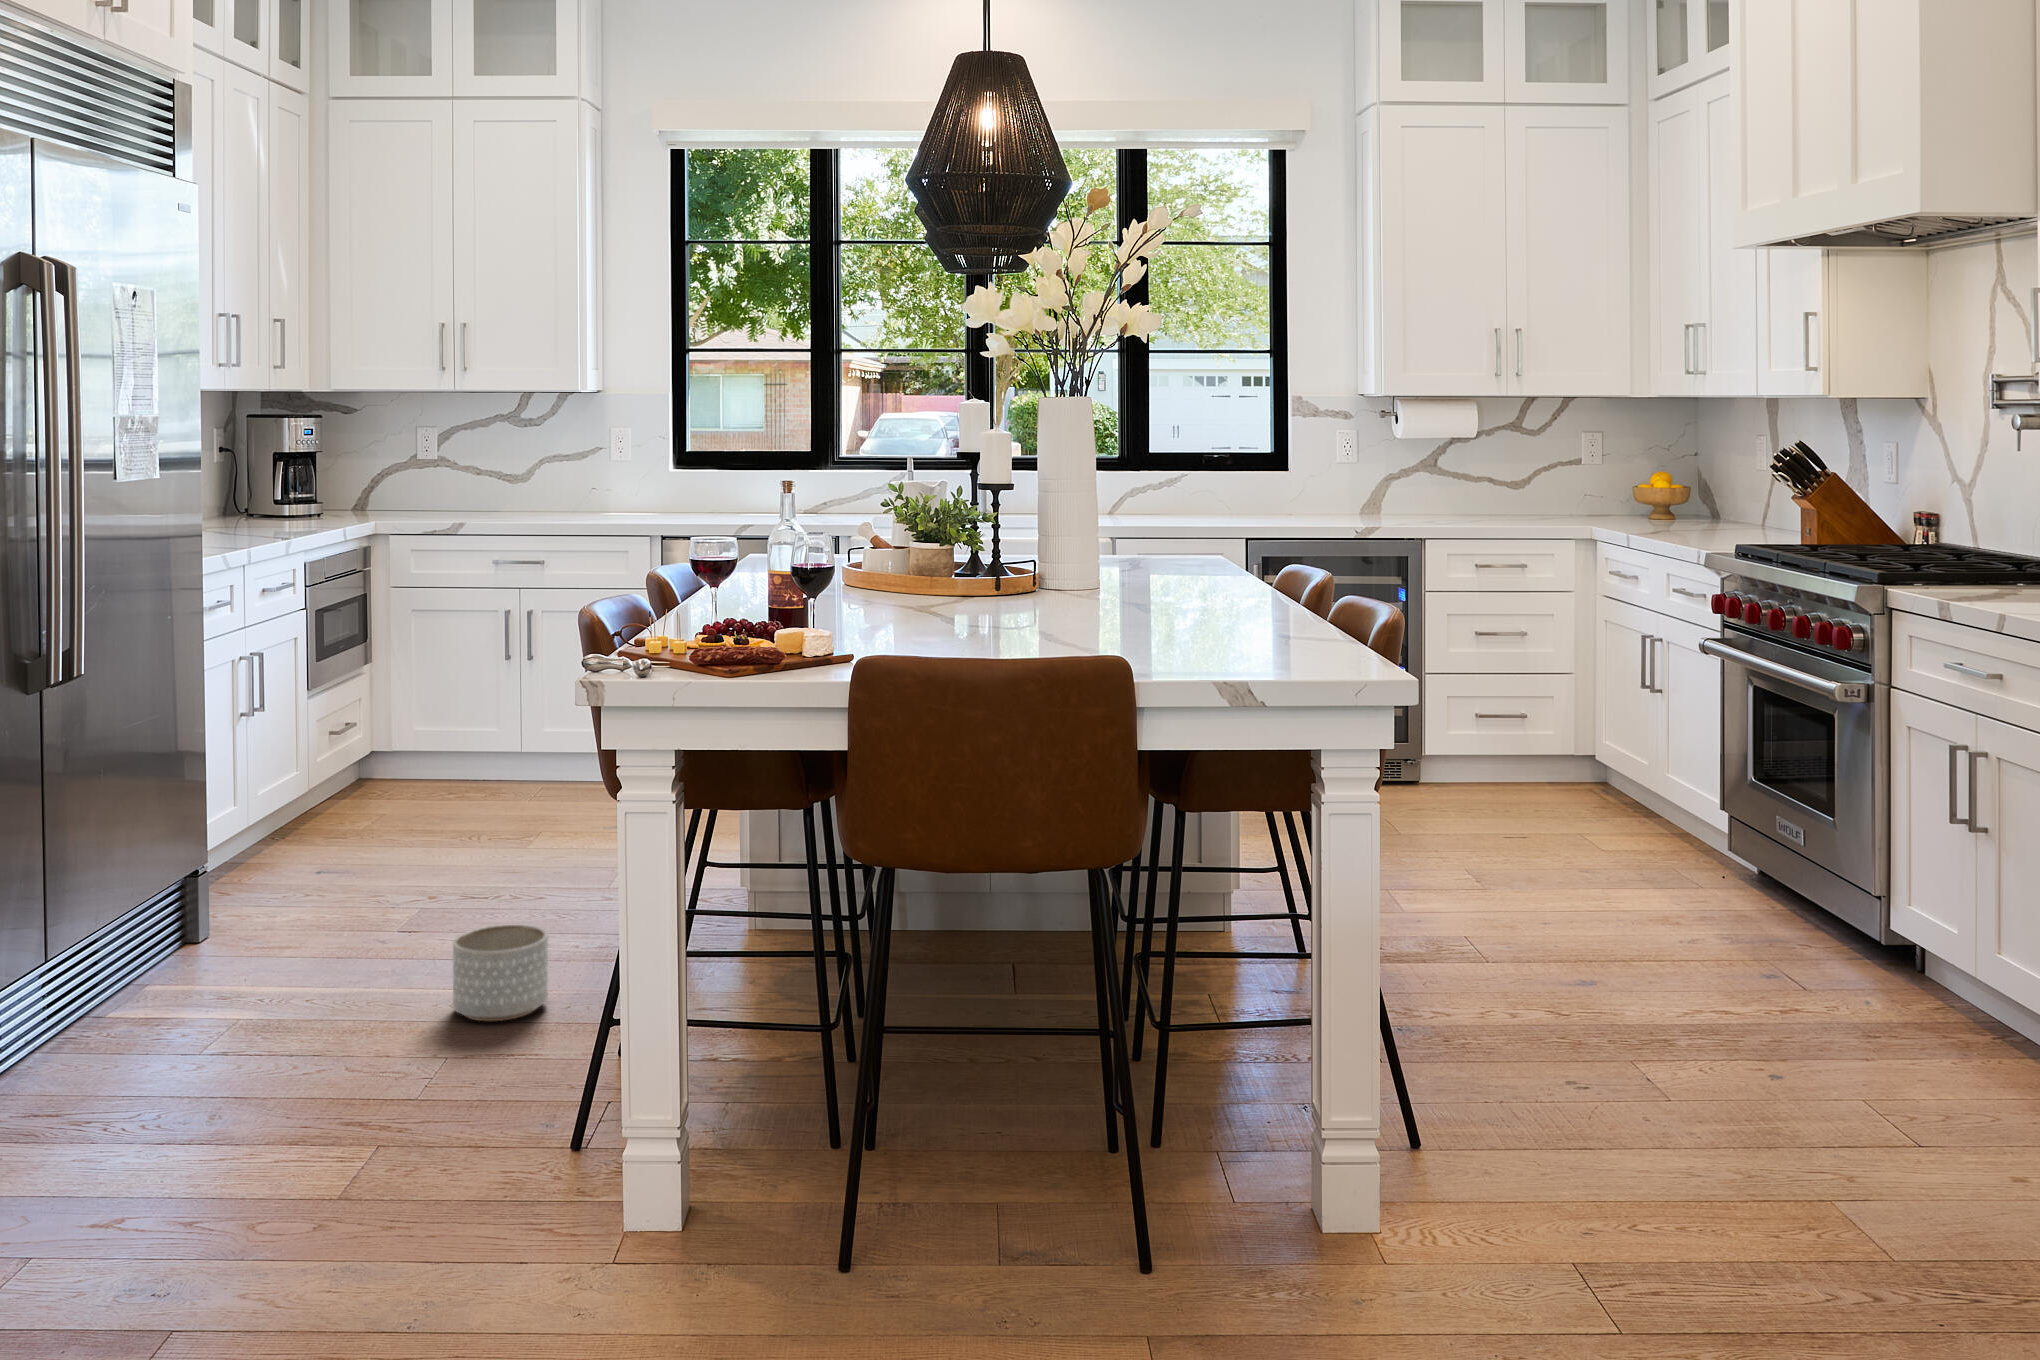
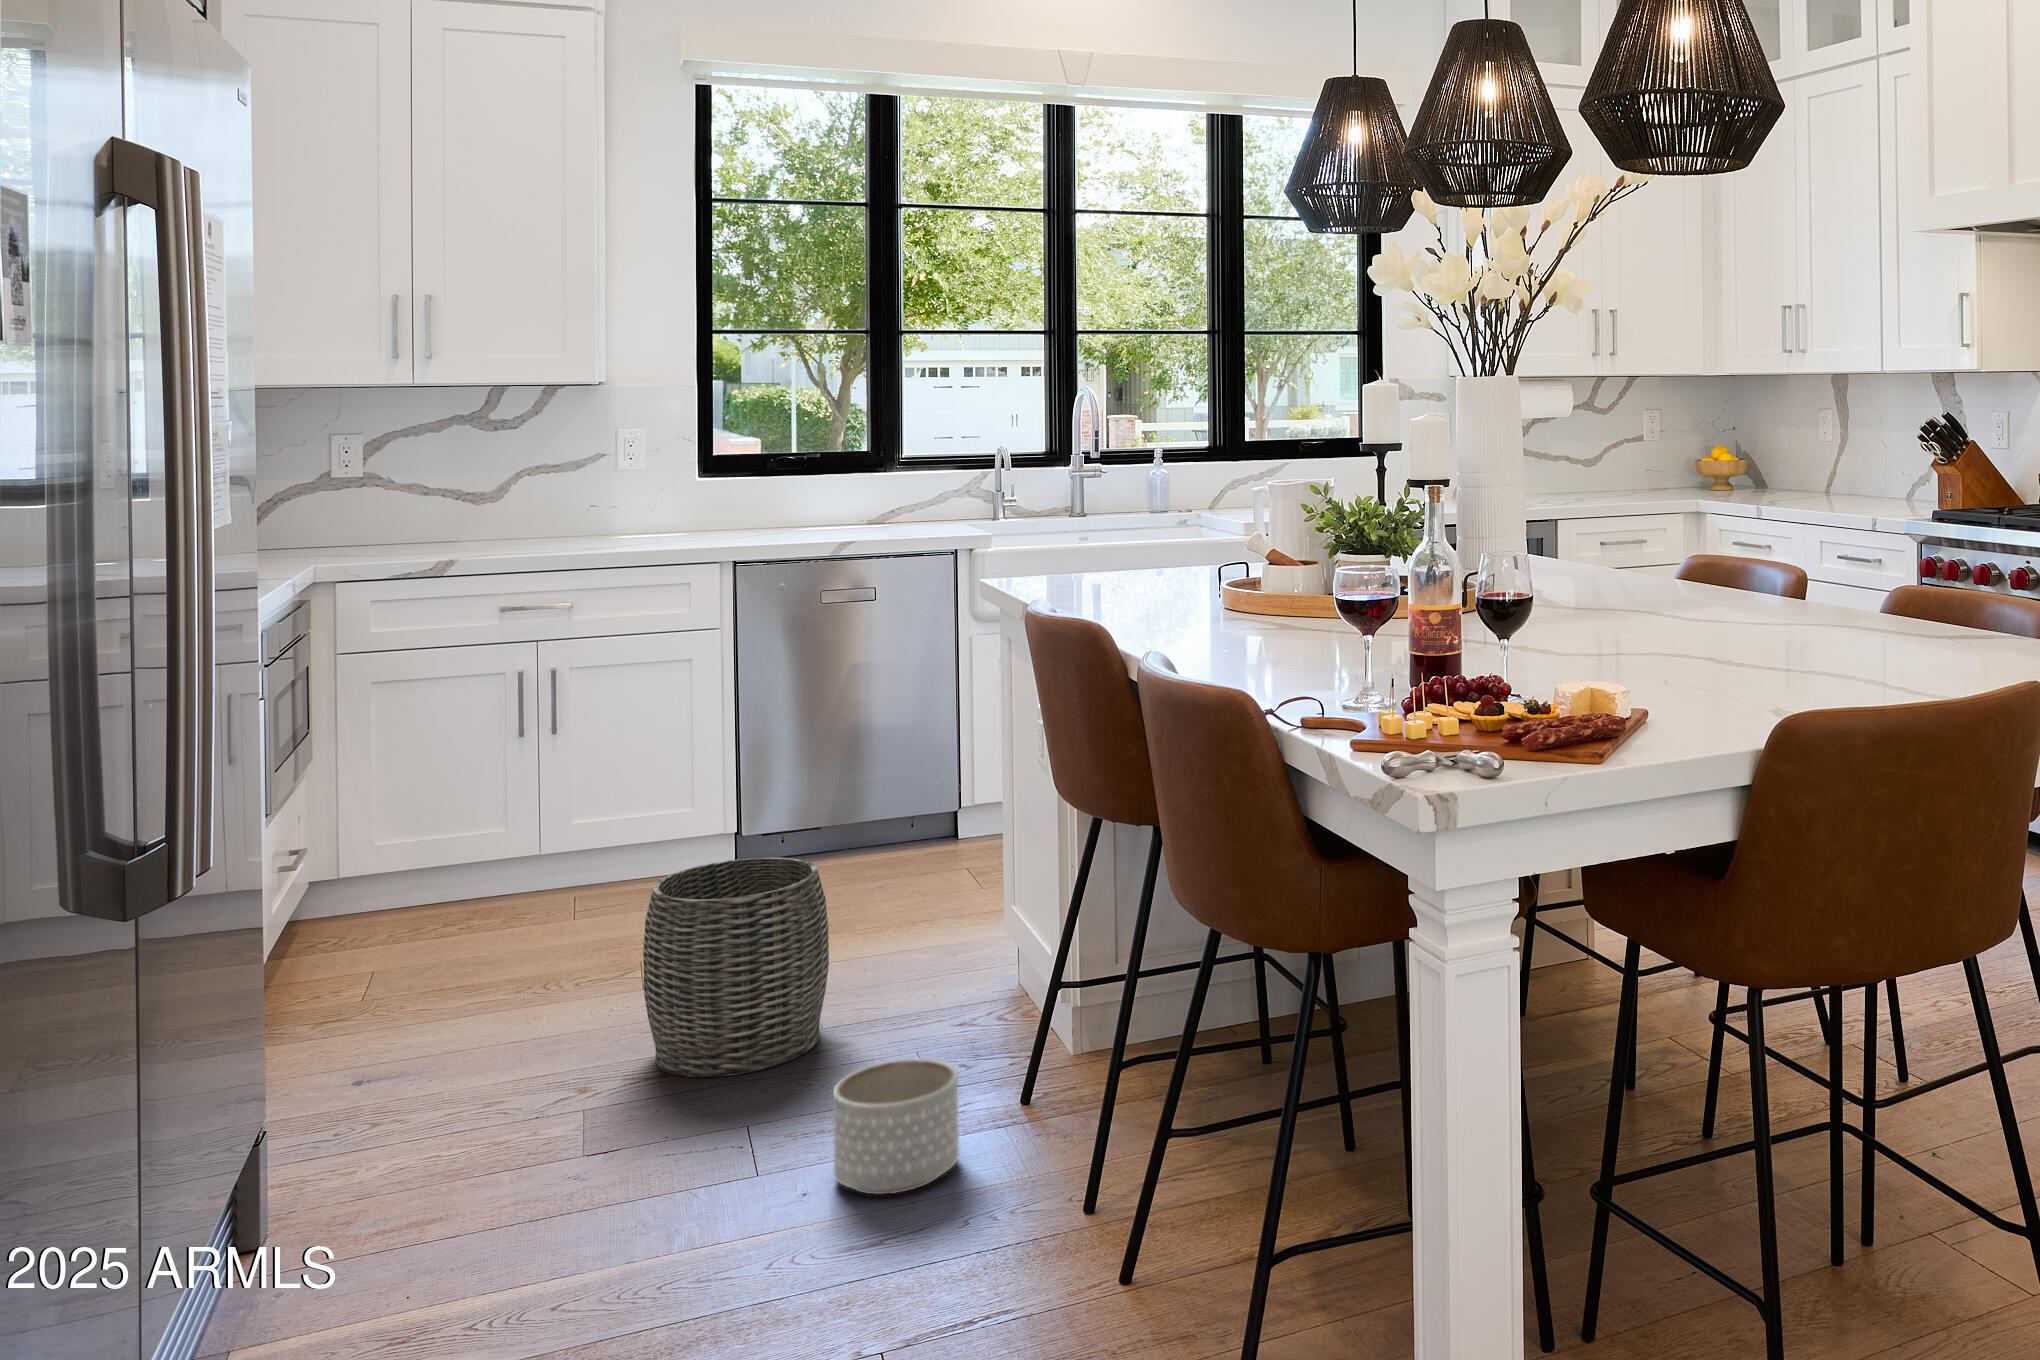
woven basket: none [437,766,574,927] -> present [643,857,829,1077]

